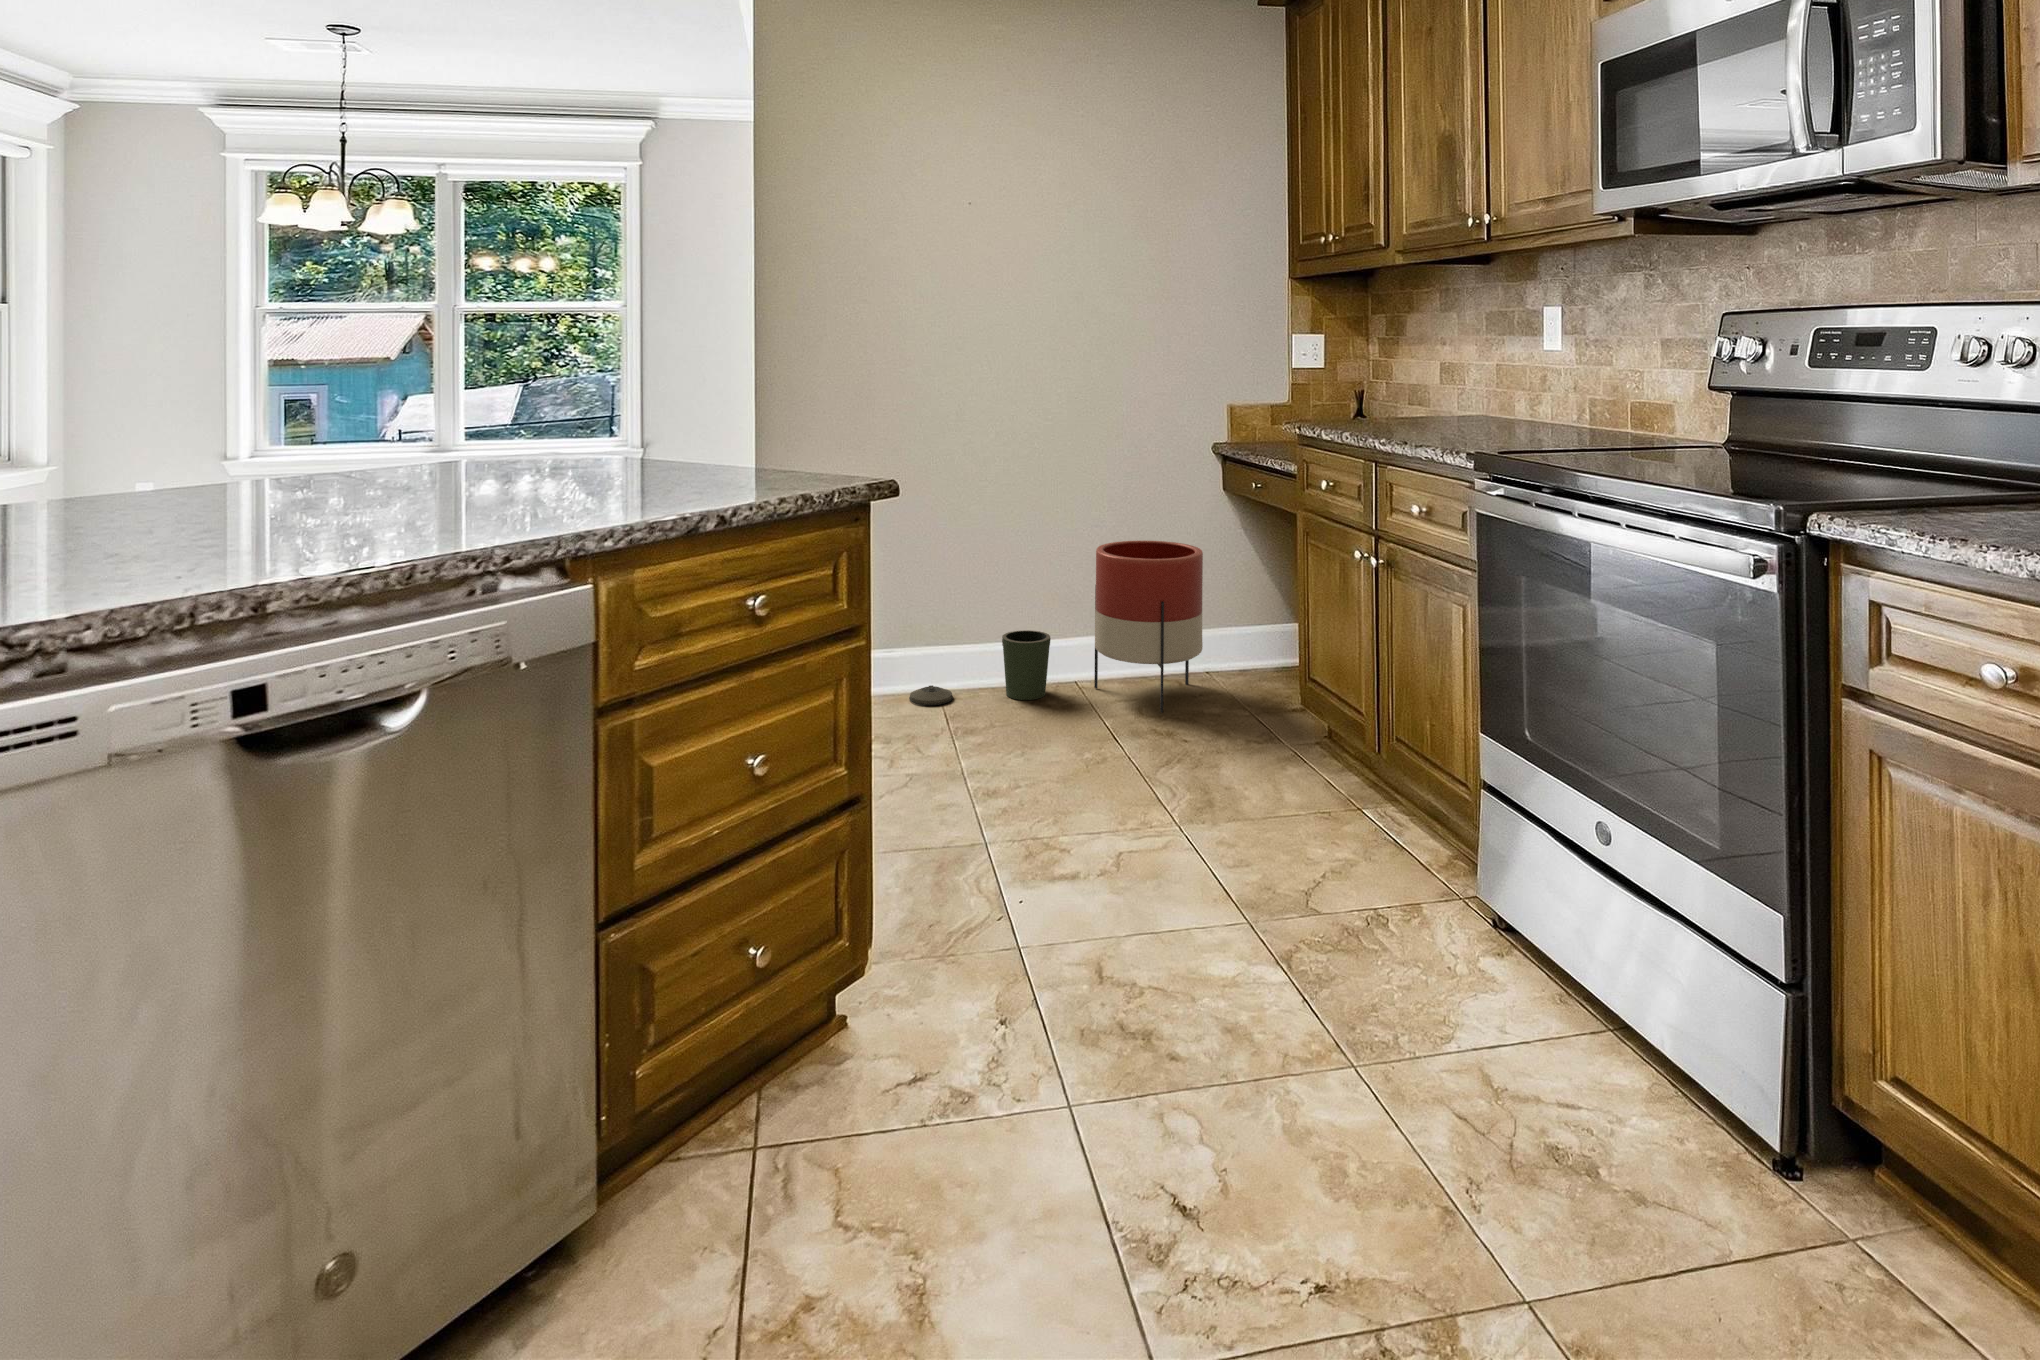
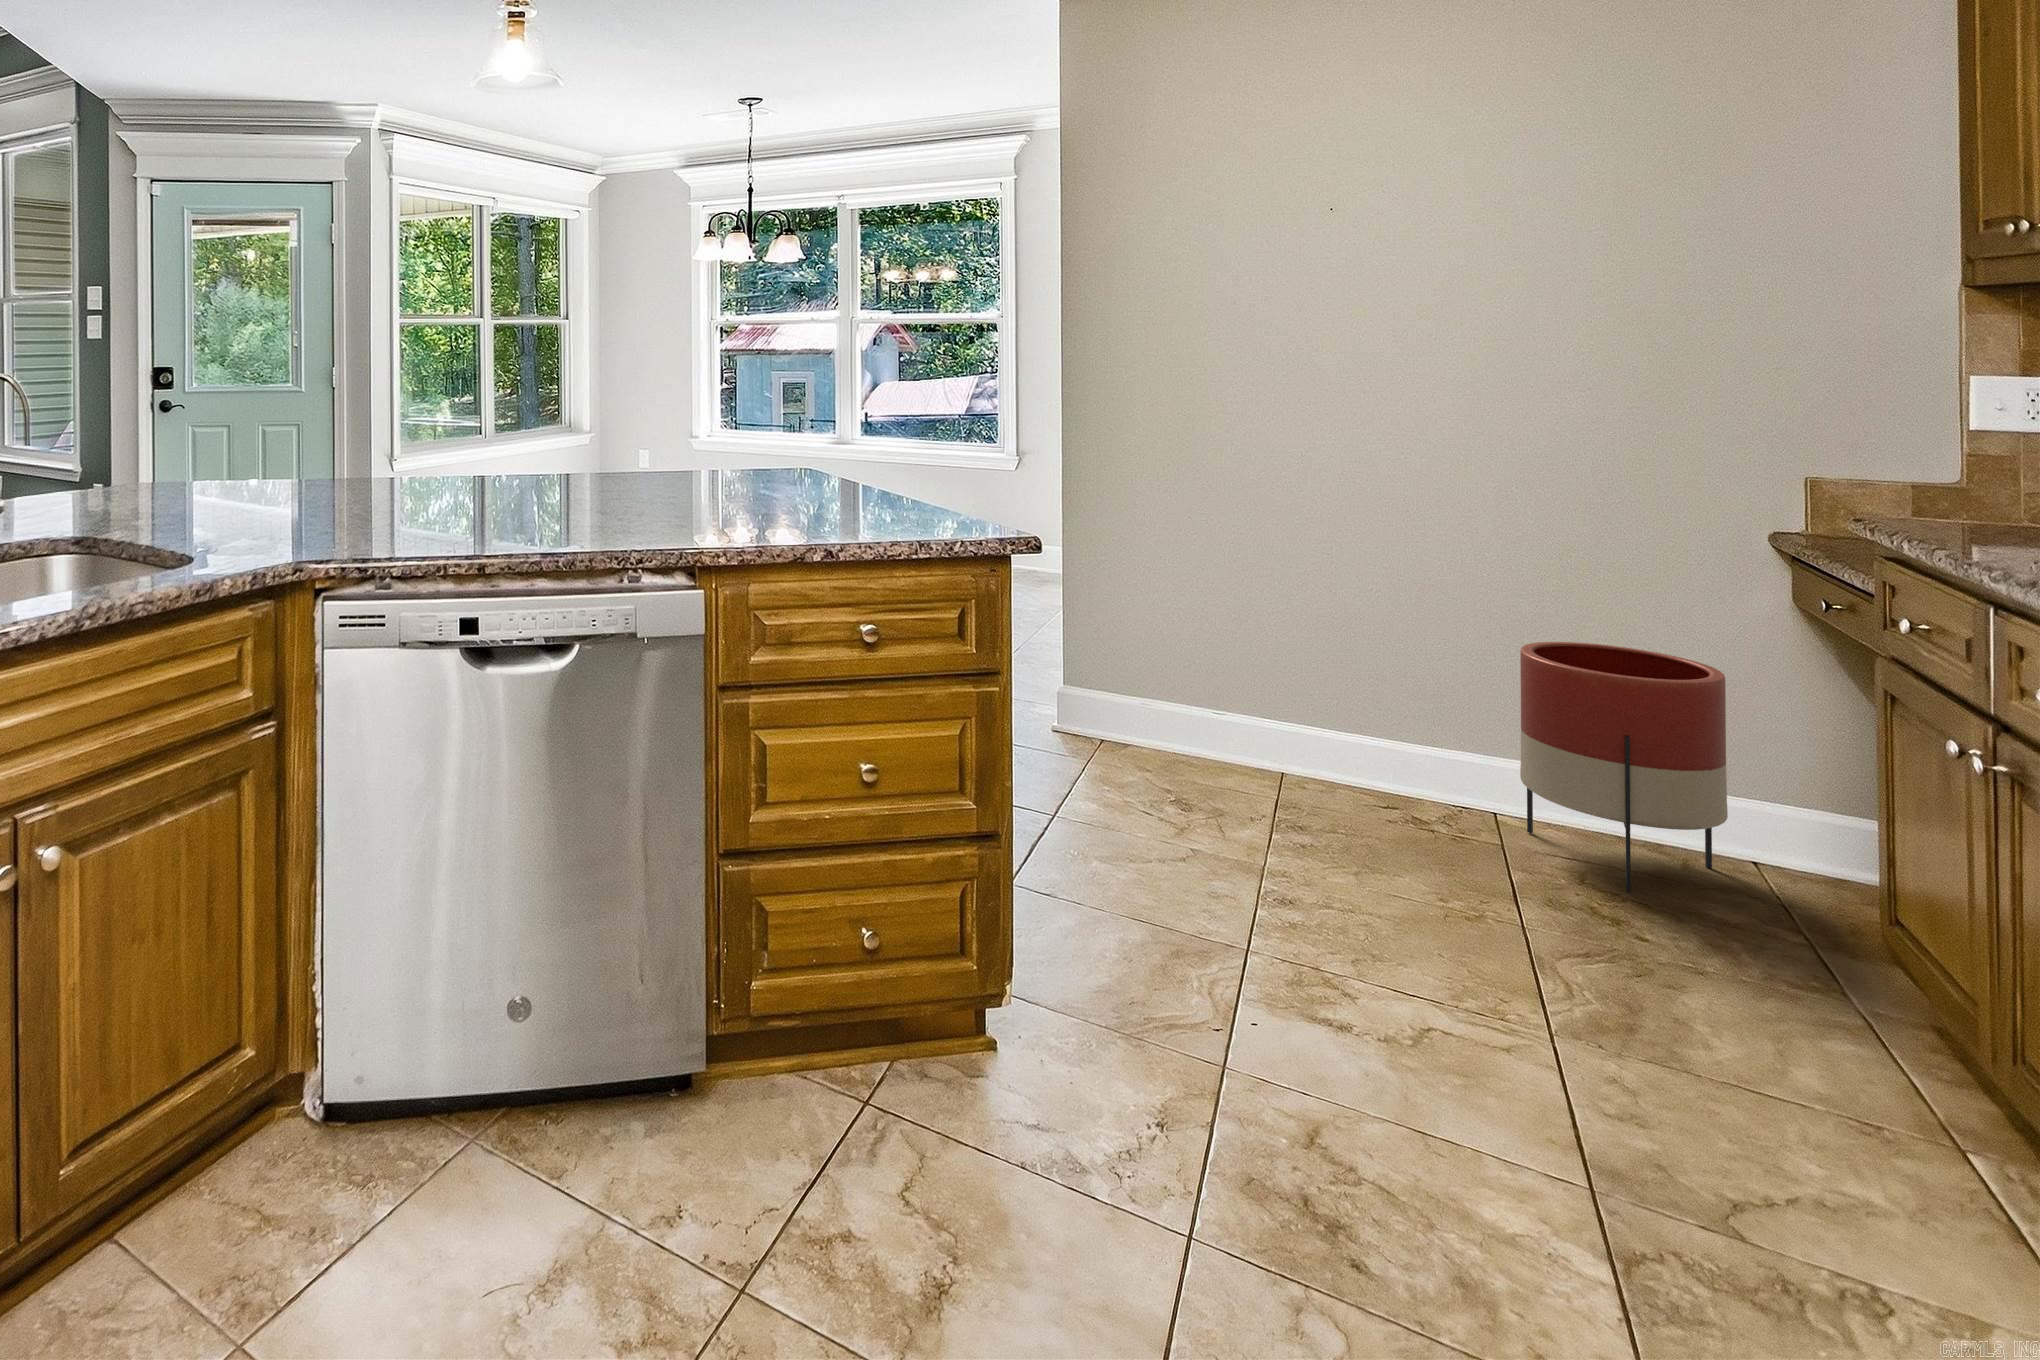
trash can: present [909,630,1051,705] -> none [1238,730,1447,823]

